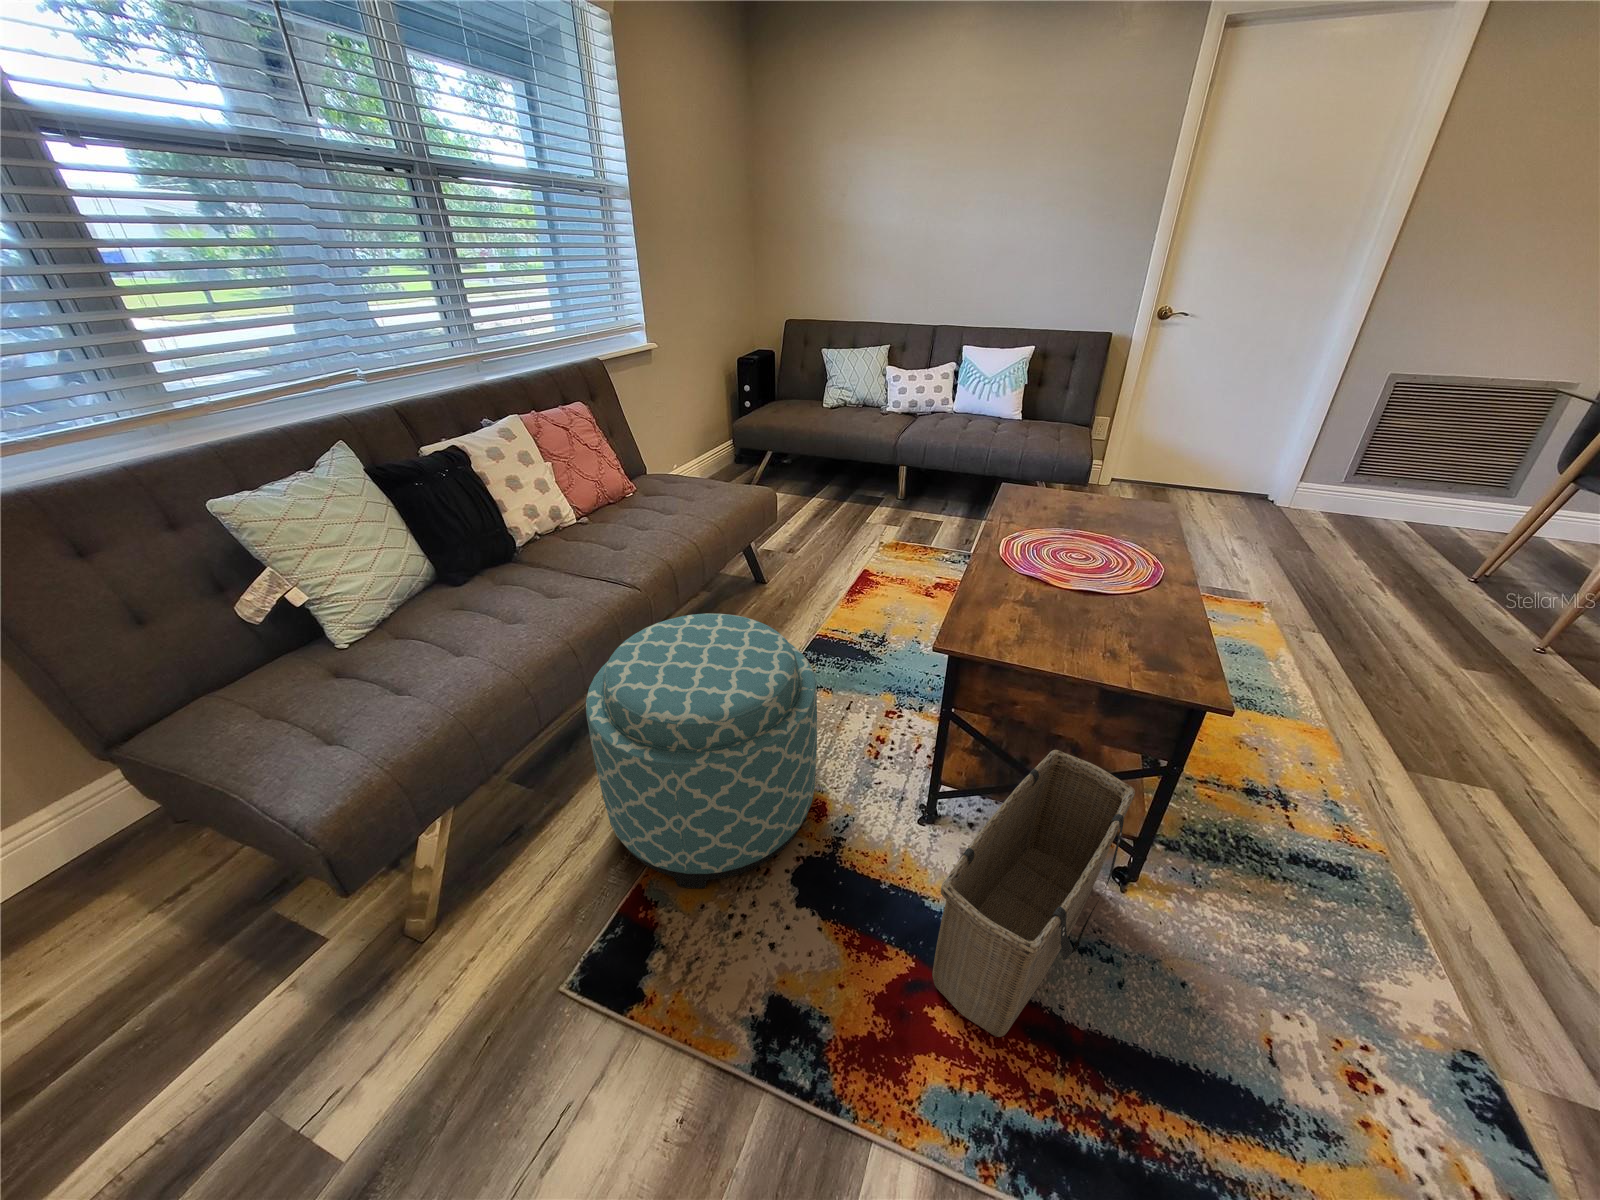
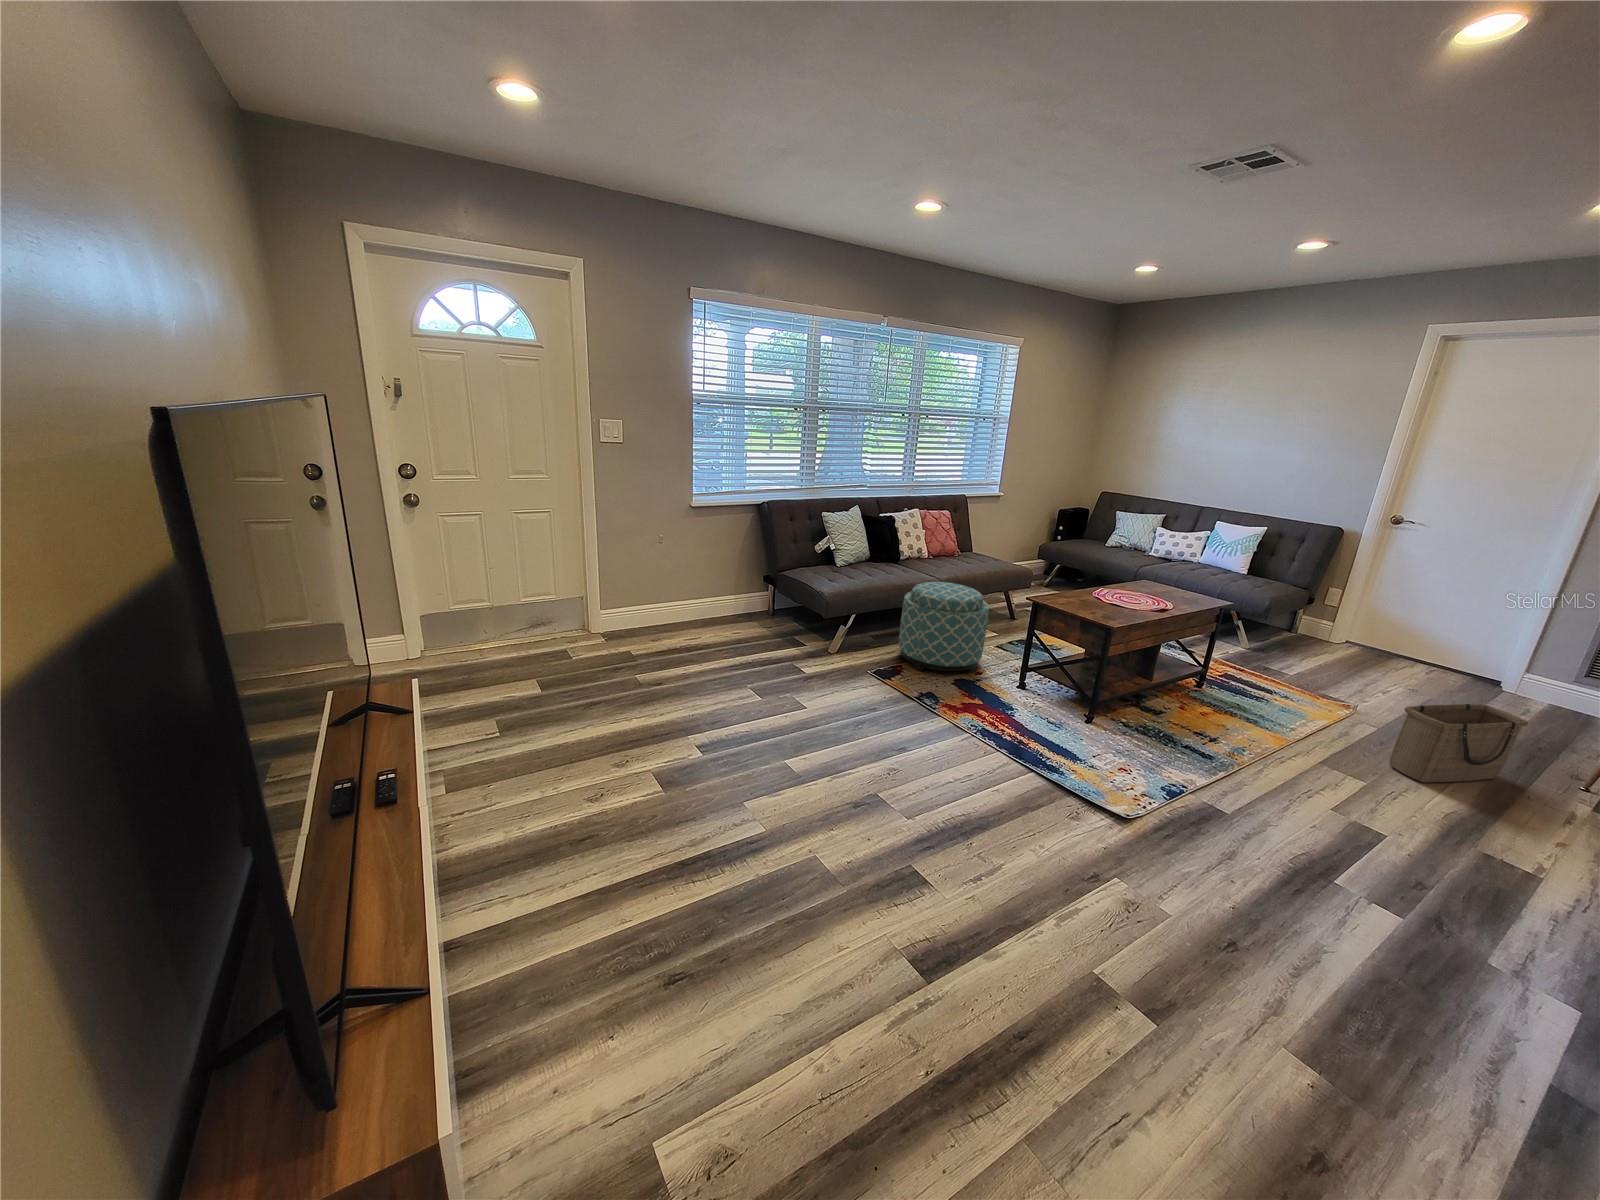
basket: present [932,750,1135,1037] -> present [1389,704,1528,782]

